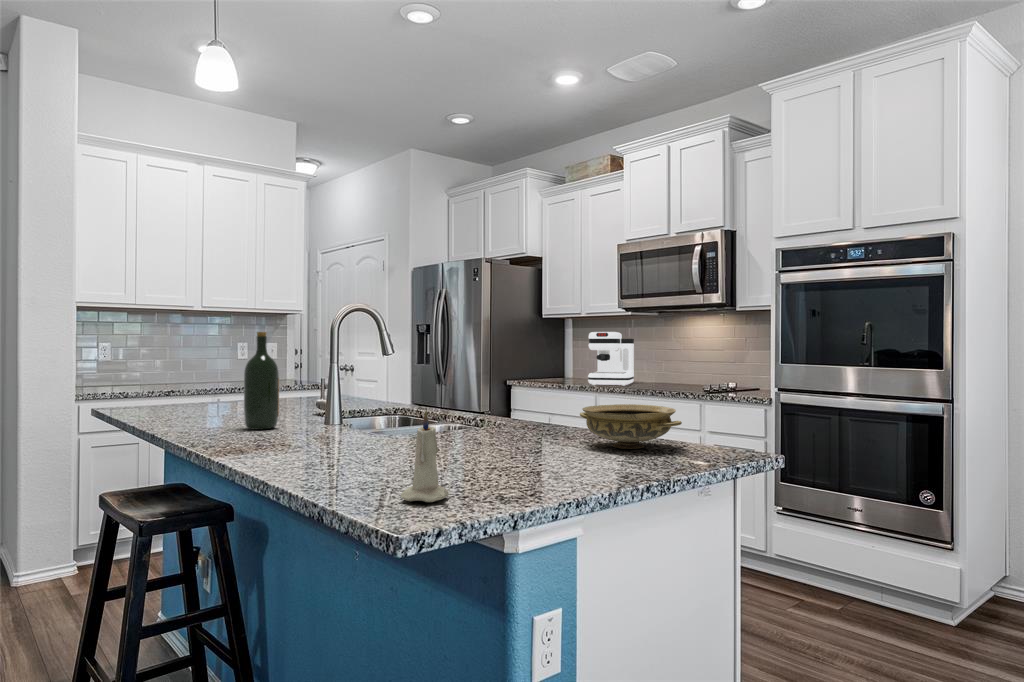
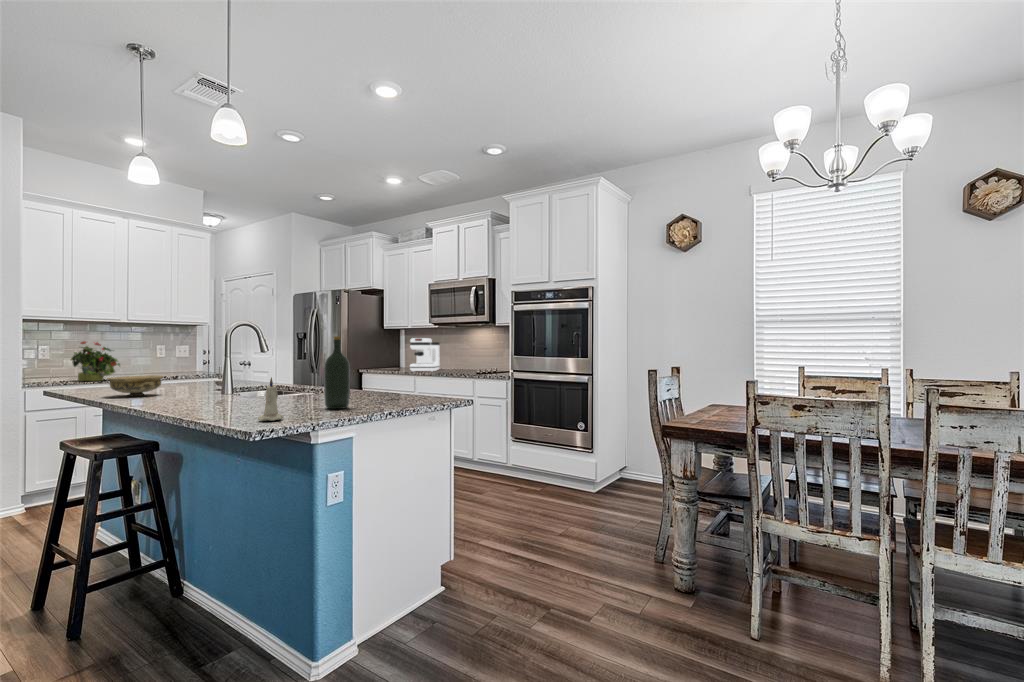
wine bottle: present [244,332,279,430] -> present [324,336,350,409]
potted plant: none [130,337,192,393] -> present [71,341,120,381]
ceramic bowl: present [580,404,682,449] -> present [107,375,163,396]

